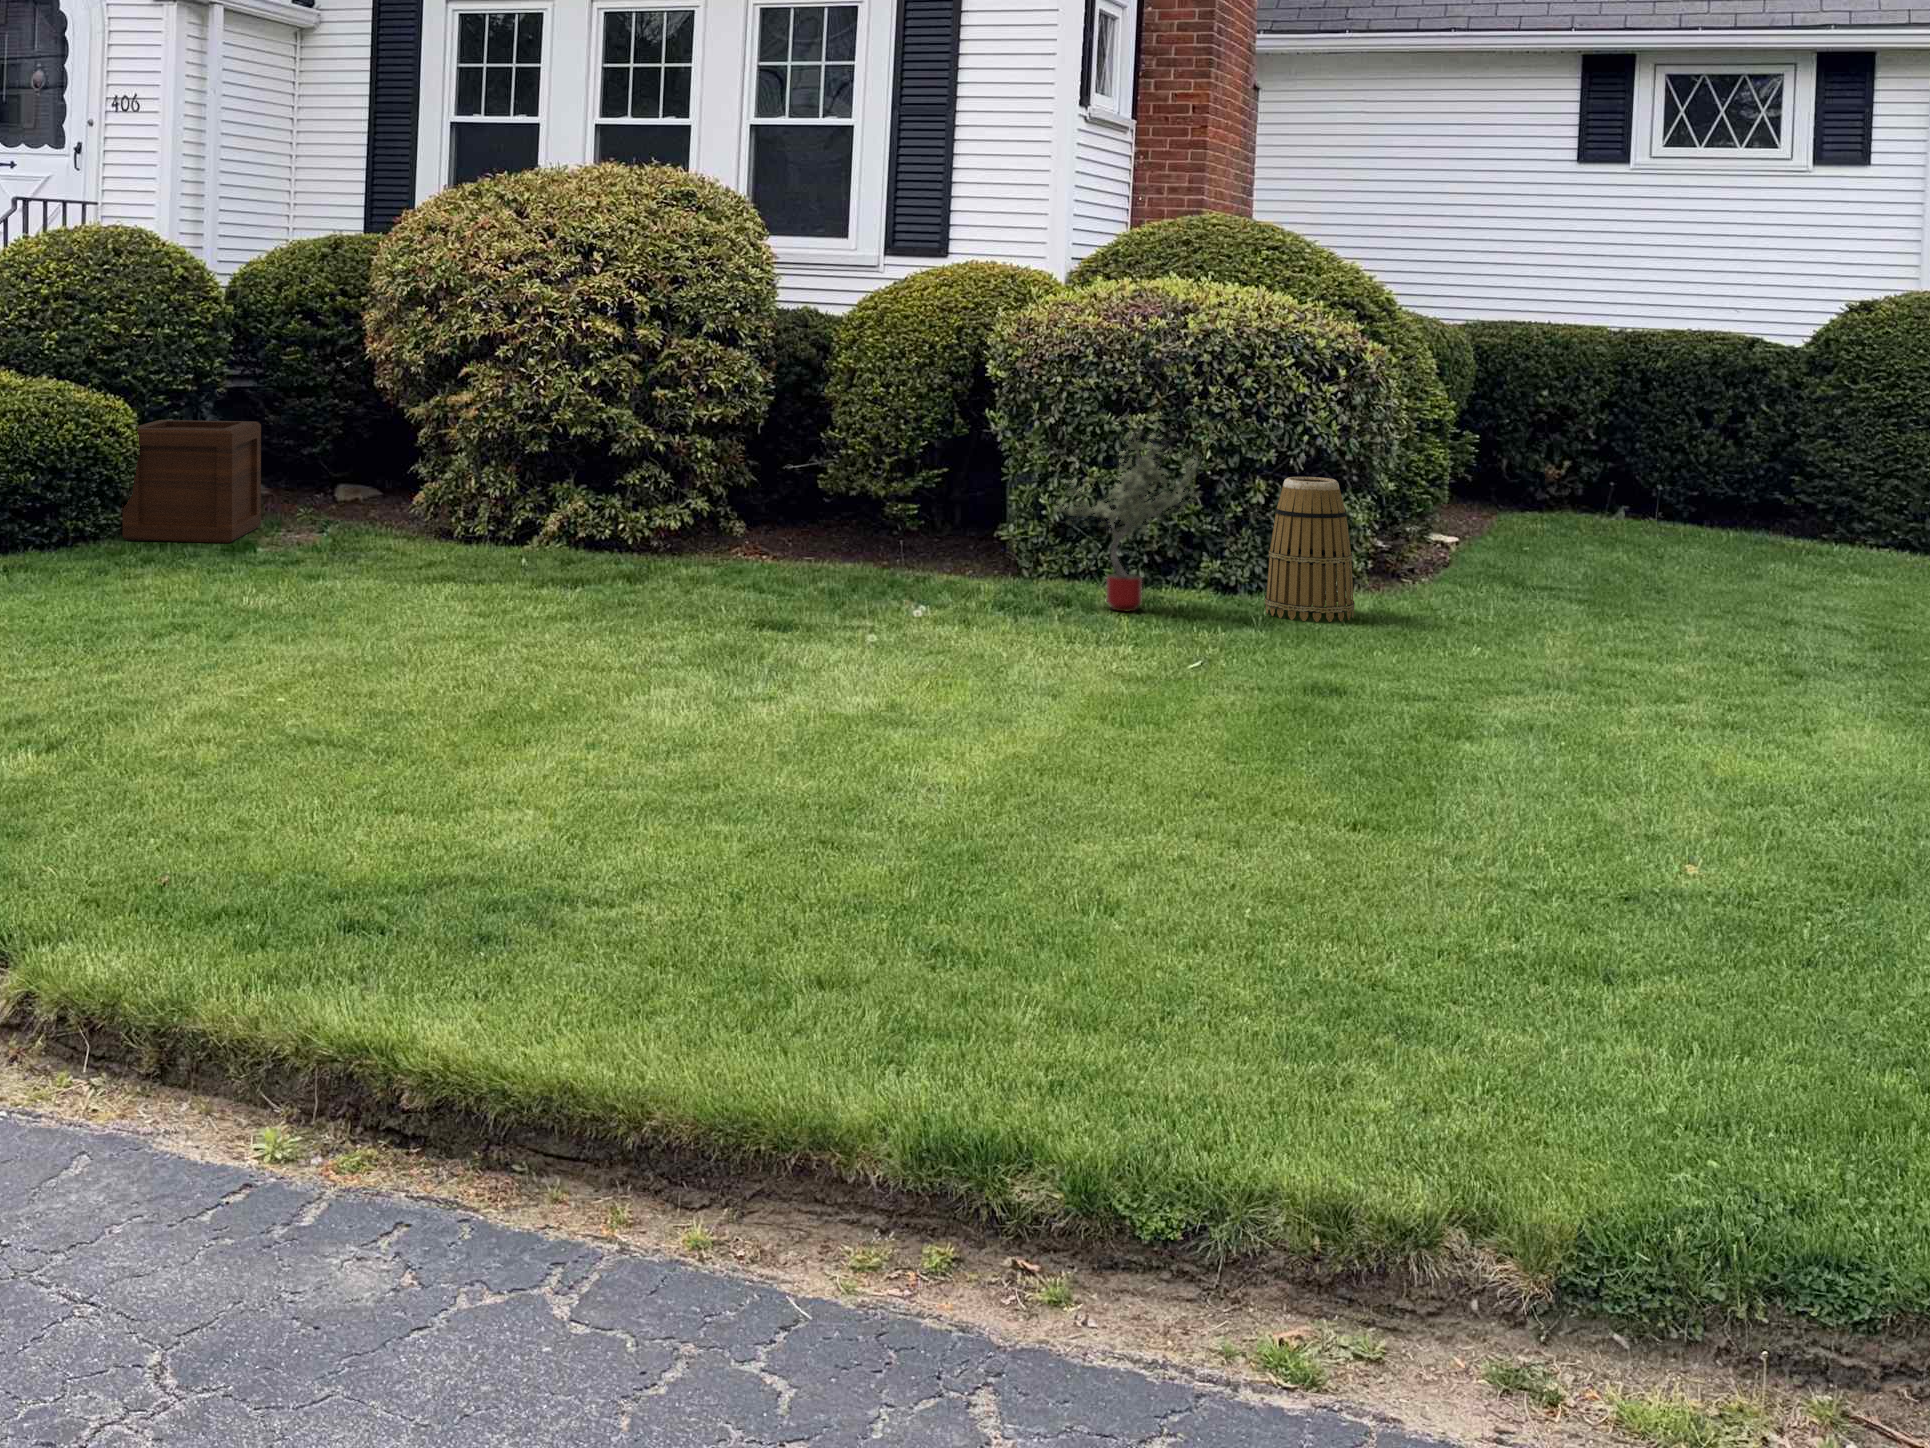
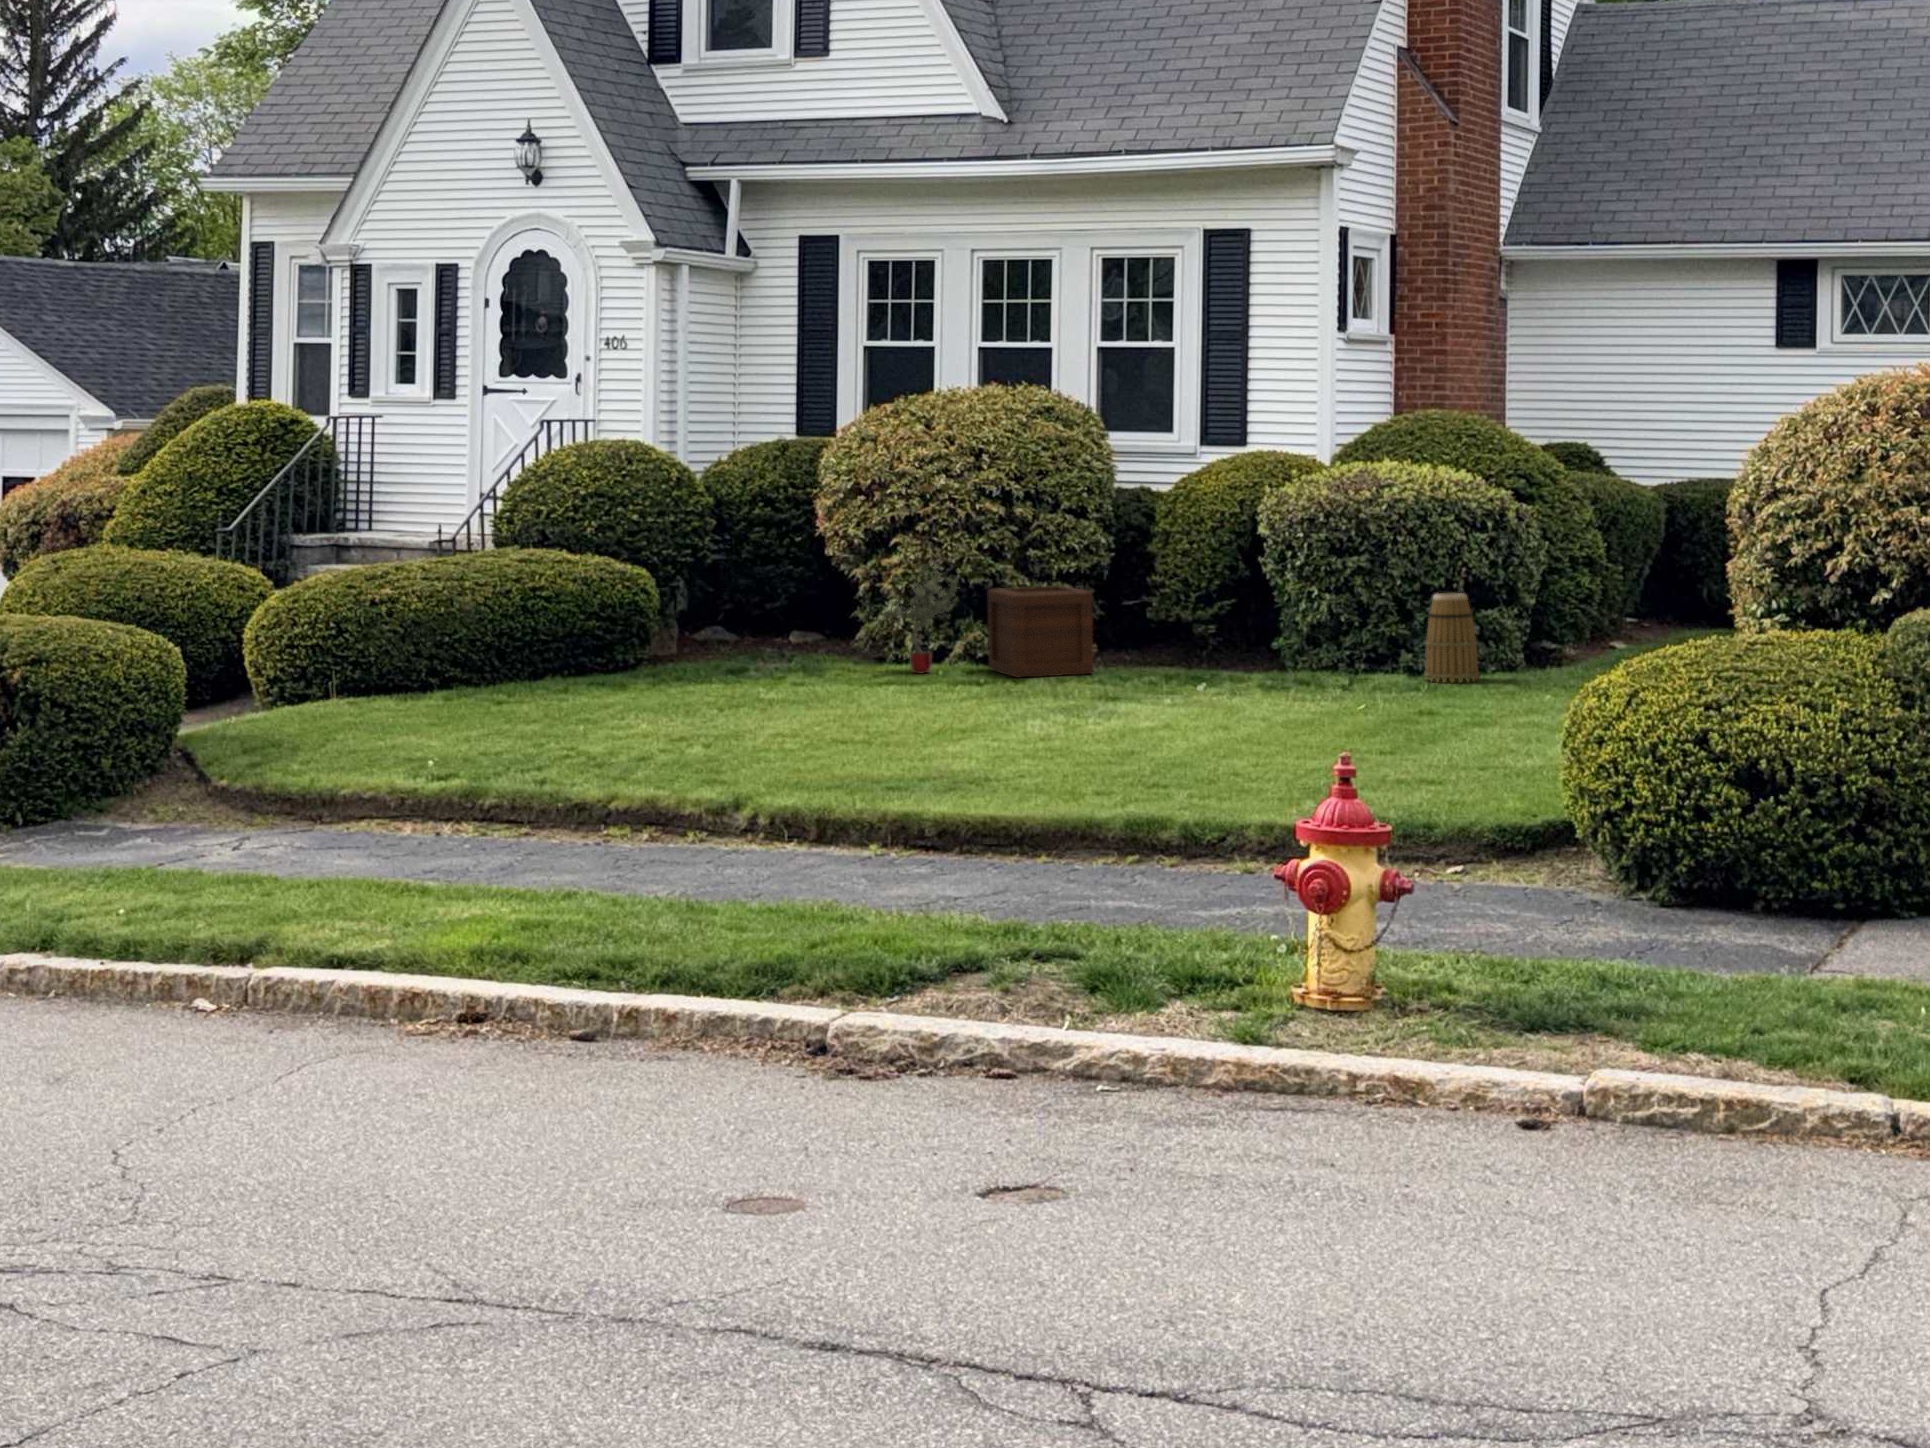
wooden crate: present [123,420,261,543] -> present [987,586,1094,678]
potted tree: present [1054,433,1199,611] -> present [884,564,958,674]

